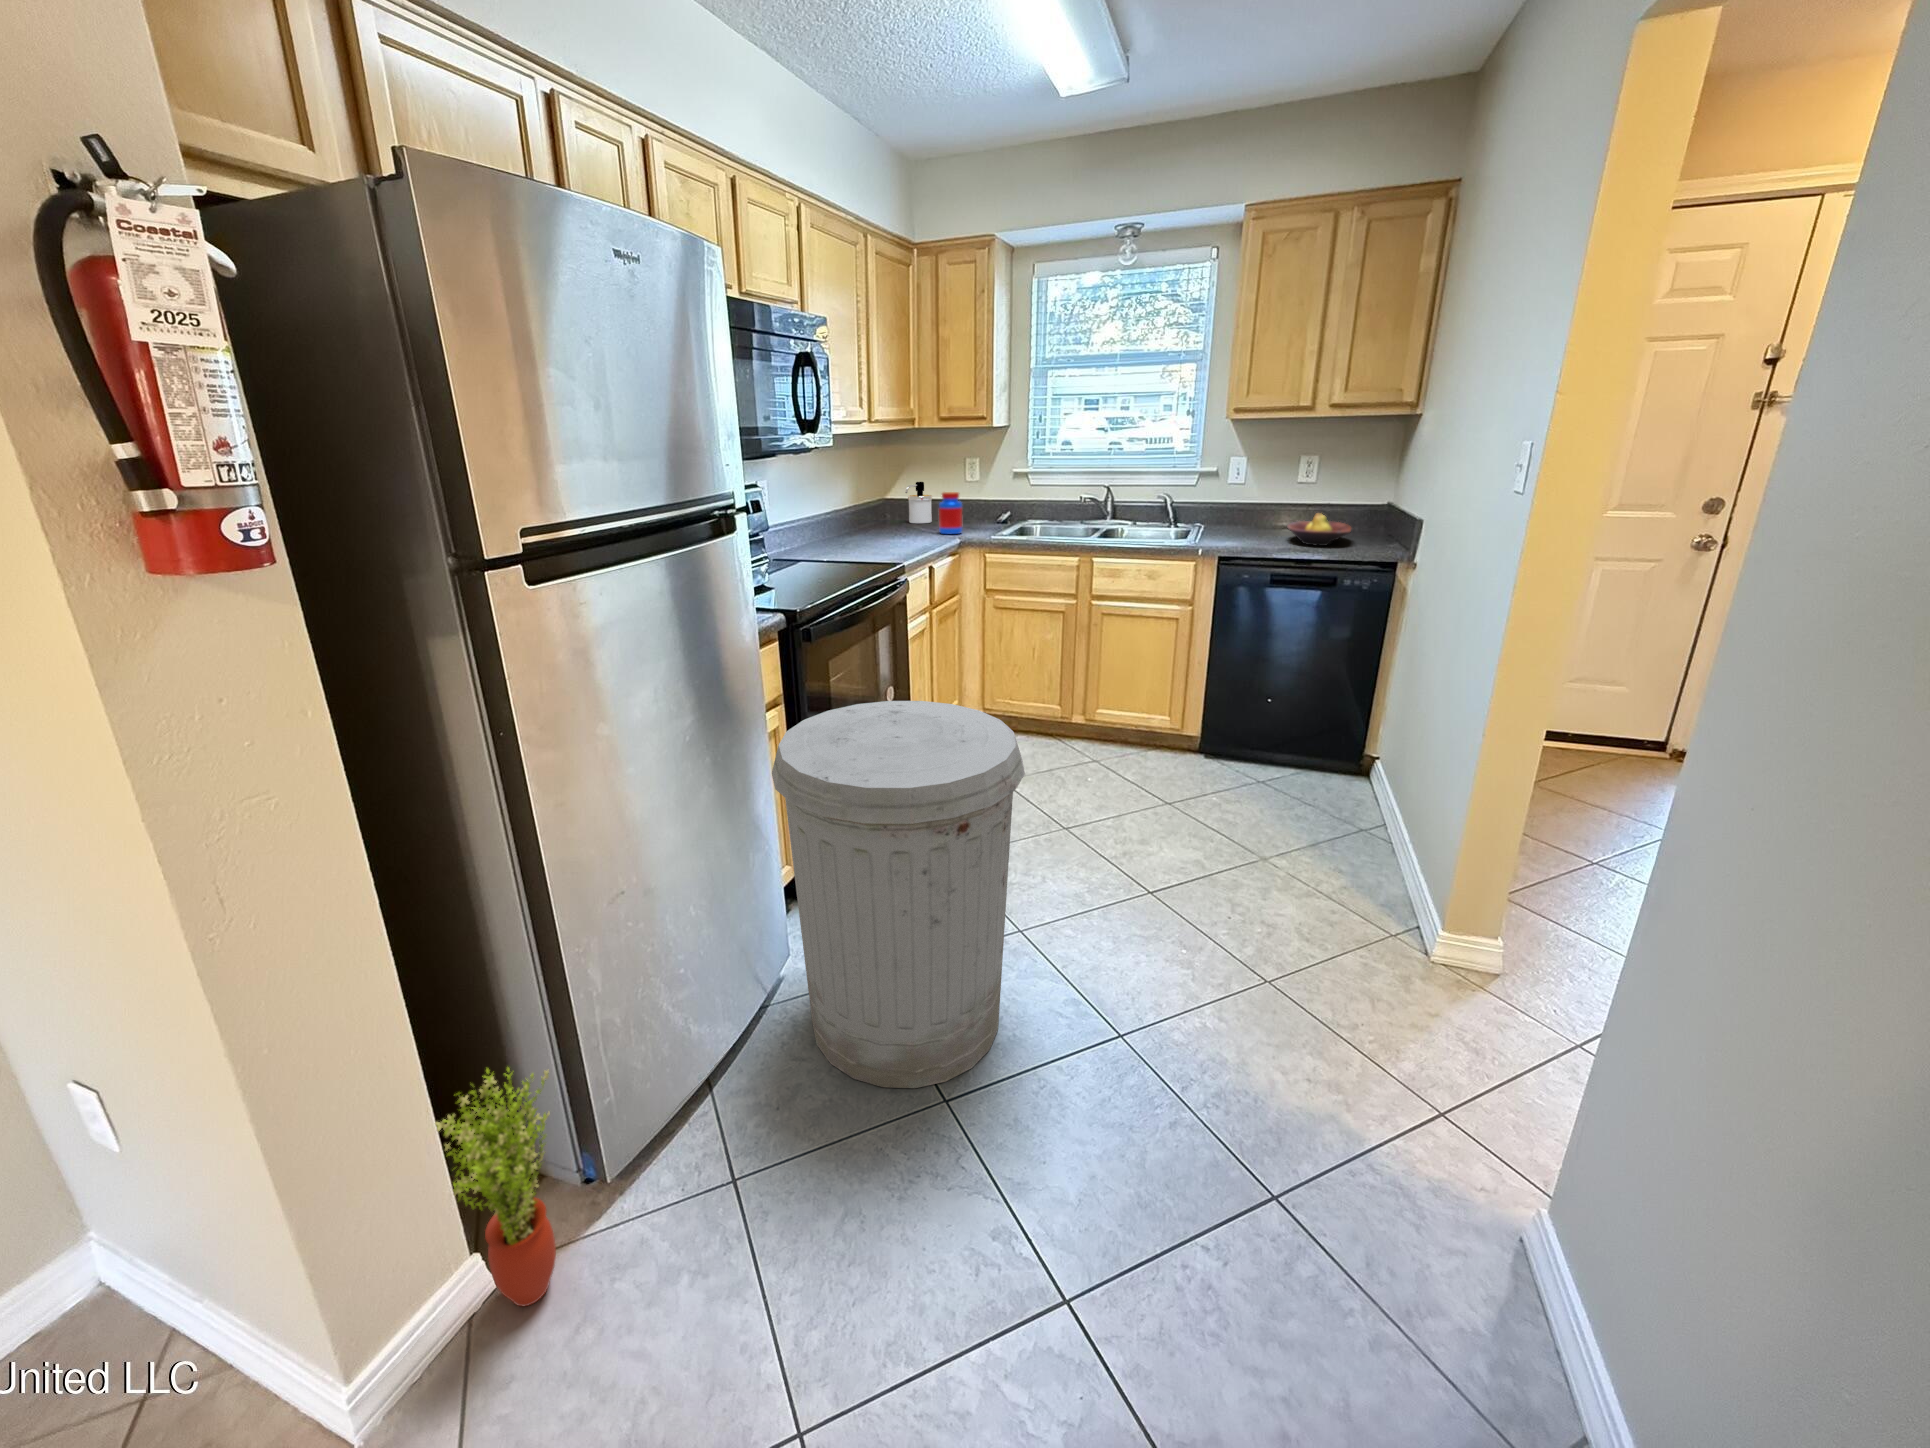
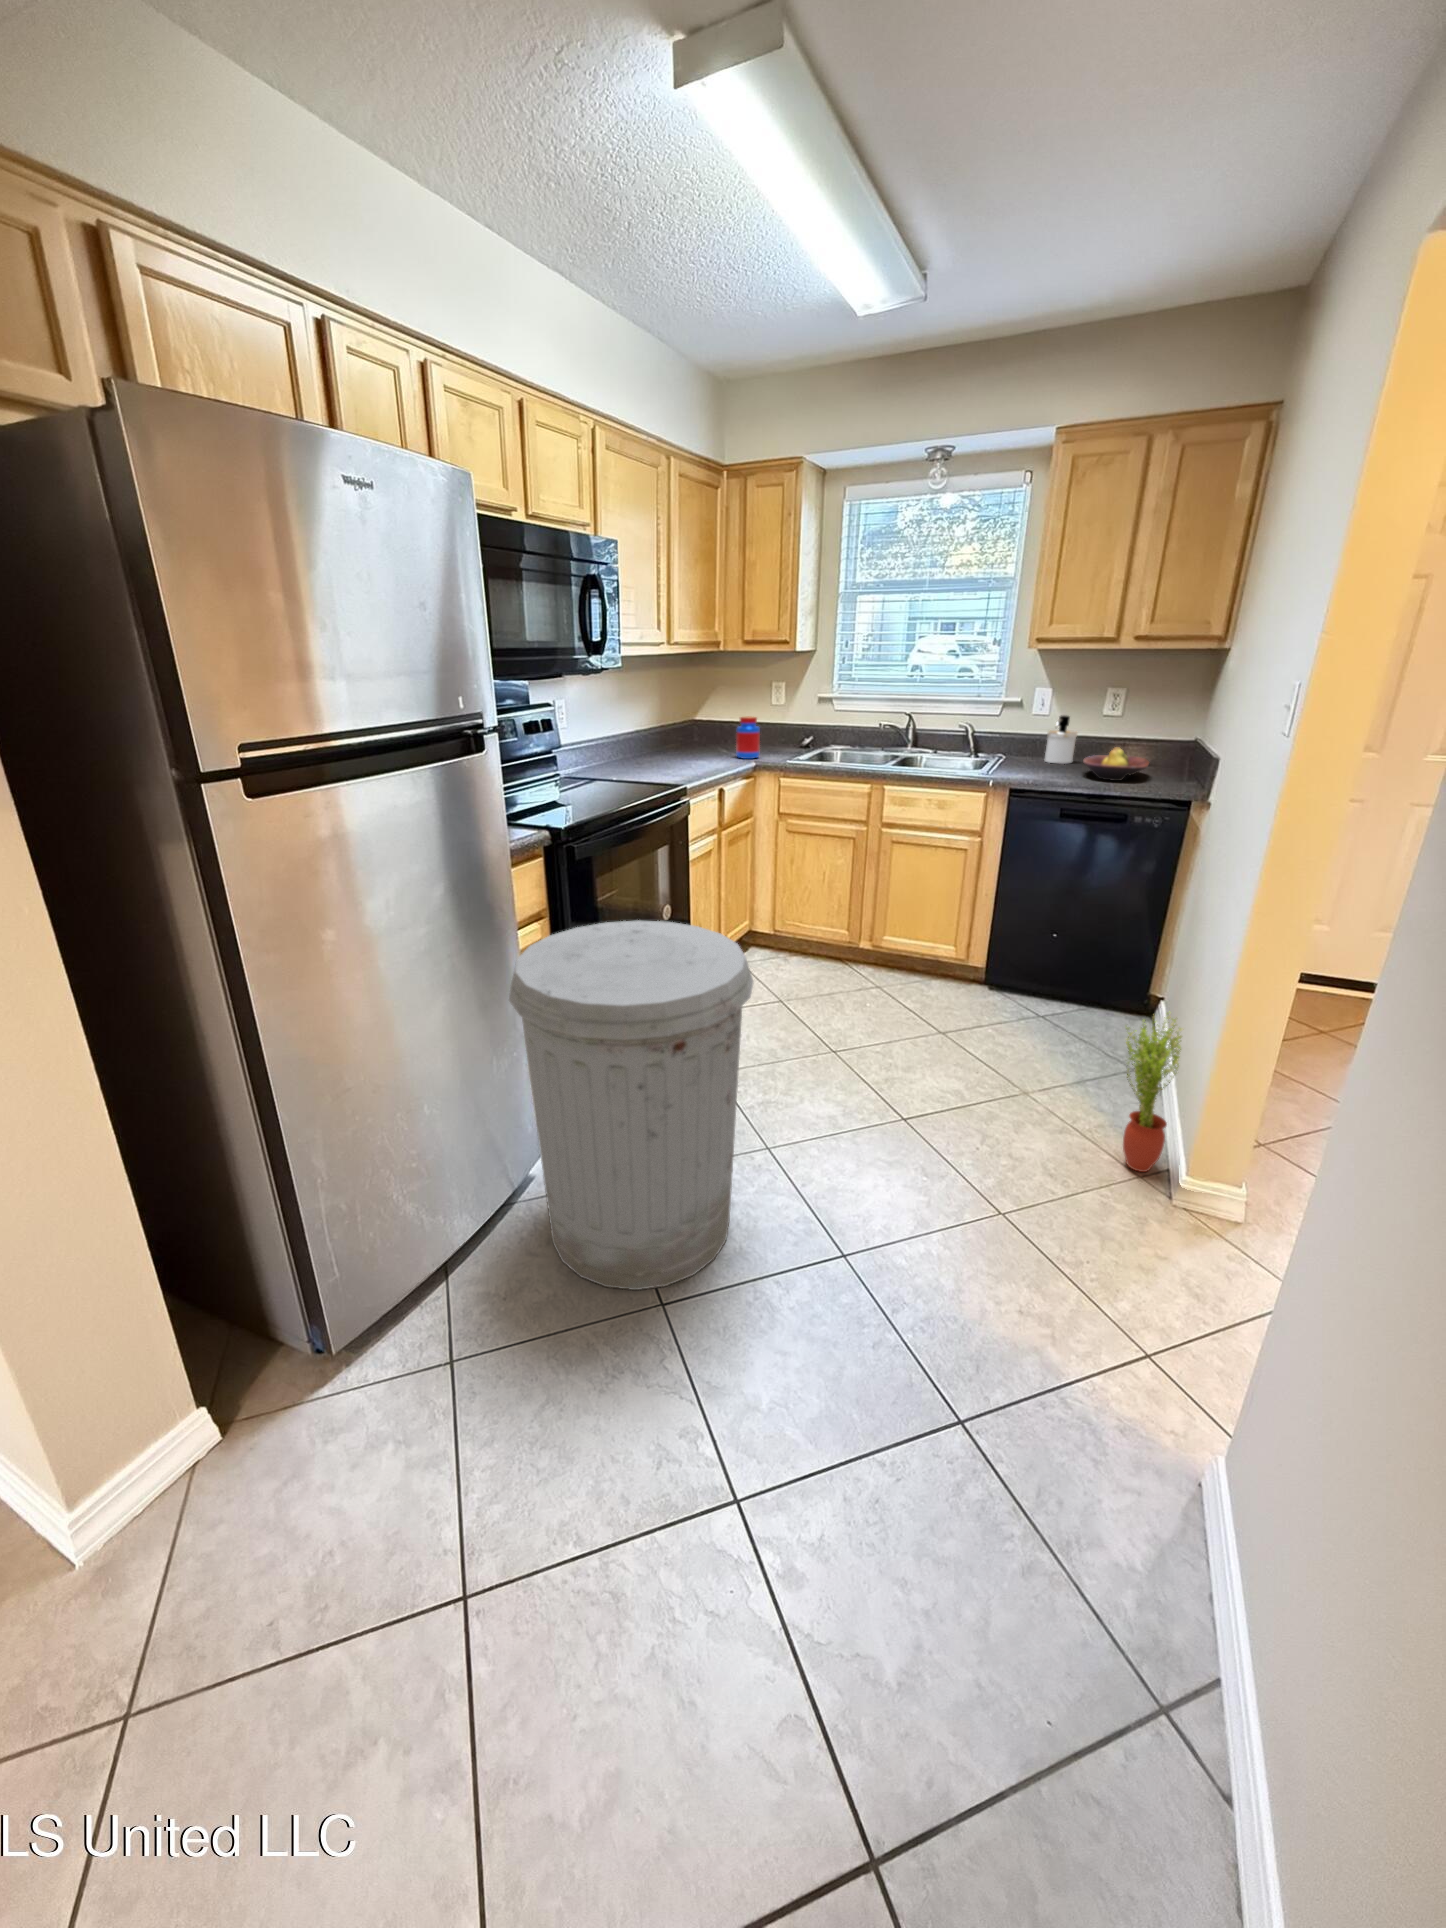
soap dispenser: present [905,482,932,523] -> present [1045,716,1077,764]
potted plant: present [435,1068,556,1306] -> present [1123,1013,1183,1172]

